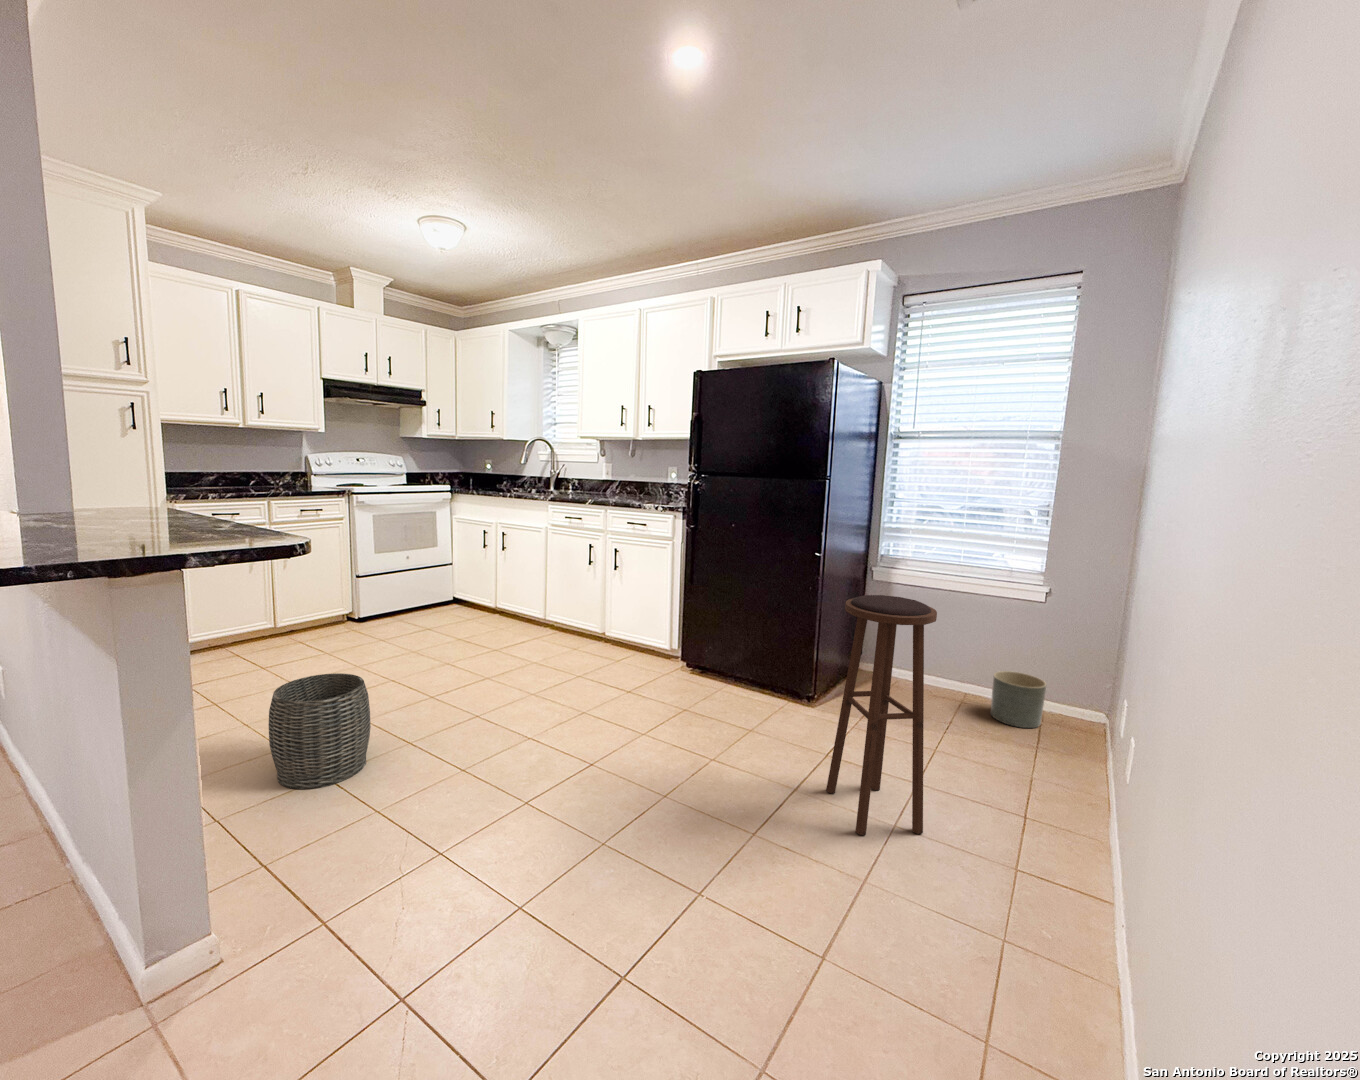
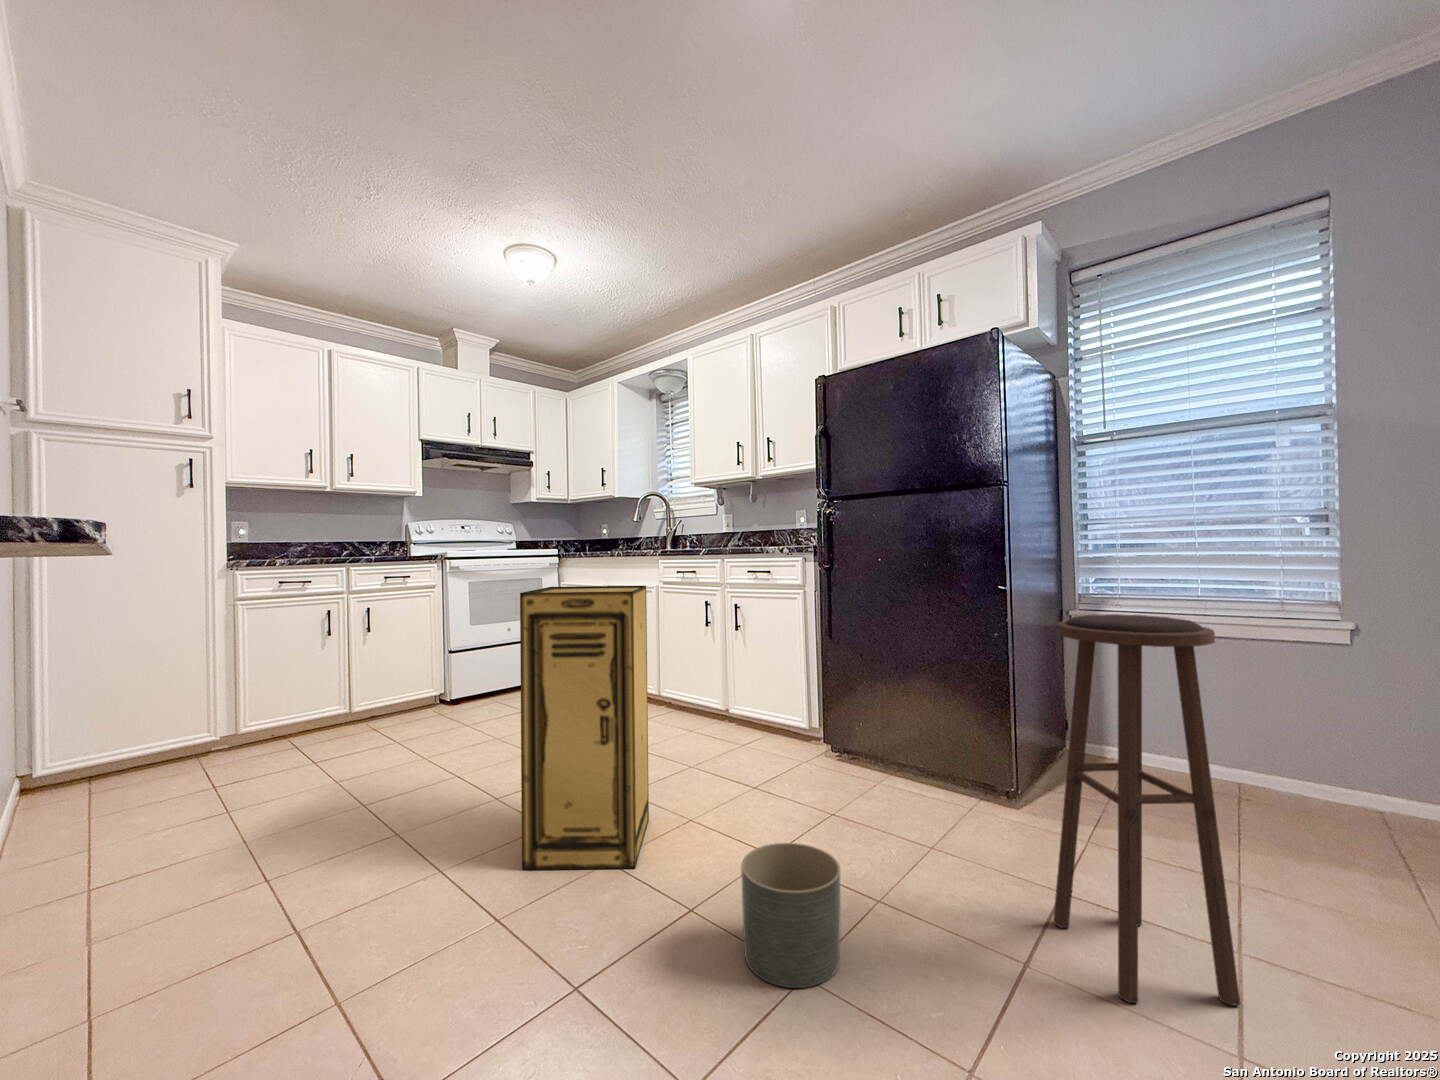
storage cabinet: none [451,547,549,766] -> present [520,586,649,870]
planter: present [991,671,1046,728] -> present [741,843,841,988]
woven basket: present [269,673,371,789] -> none [298,745,424,896]

